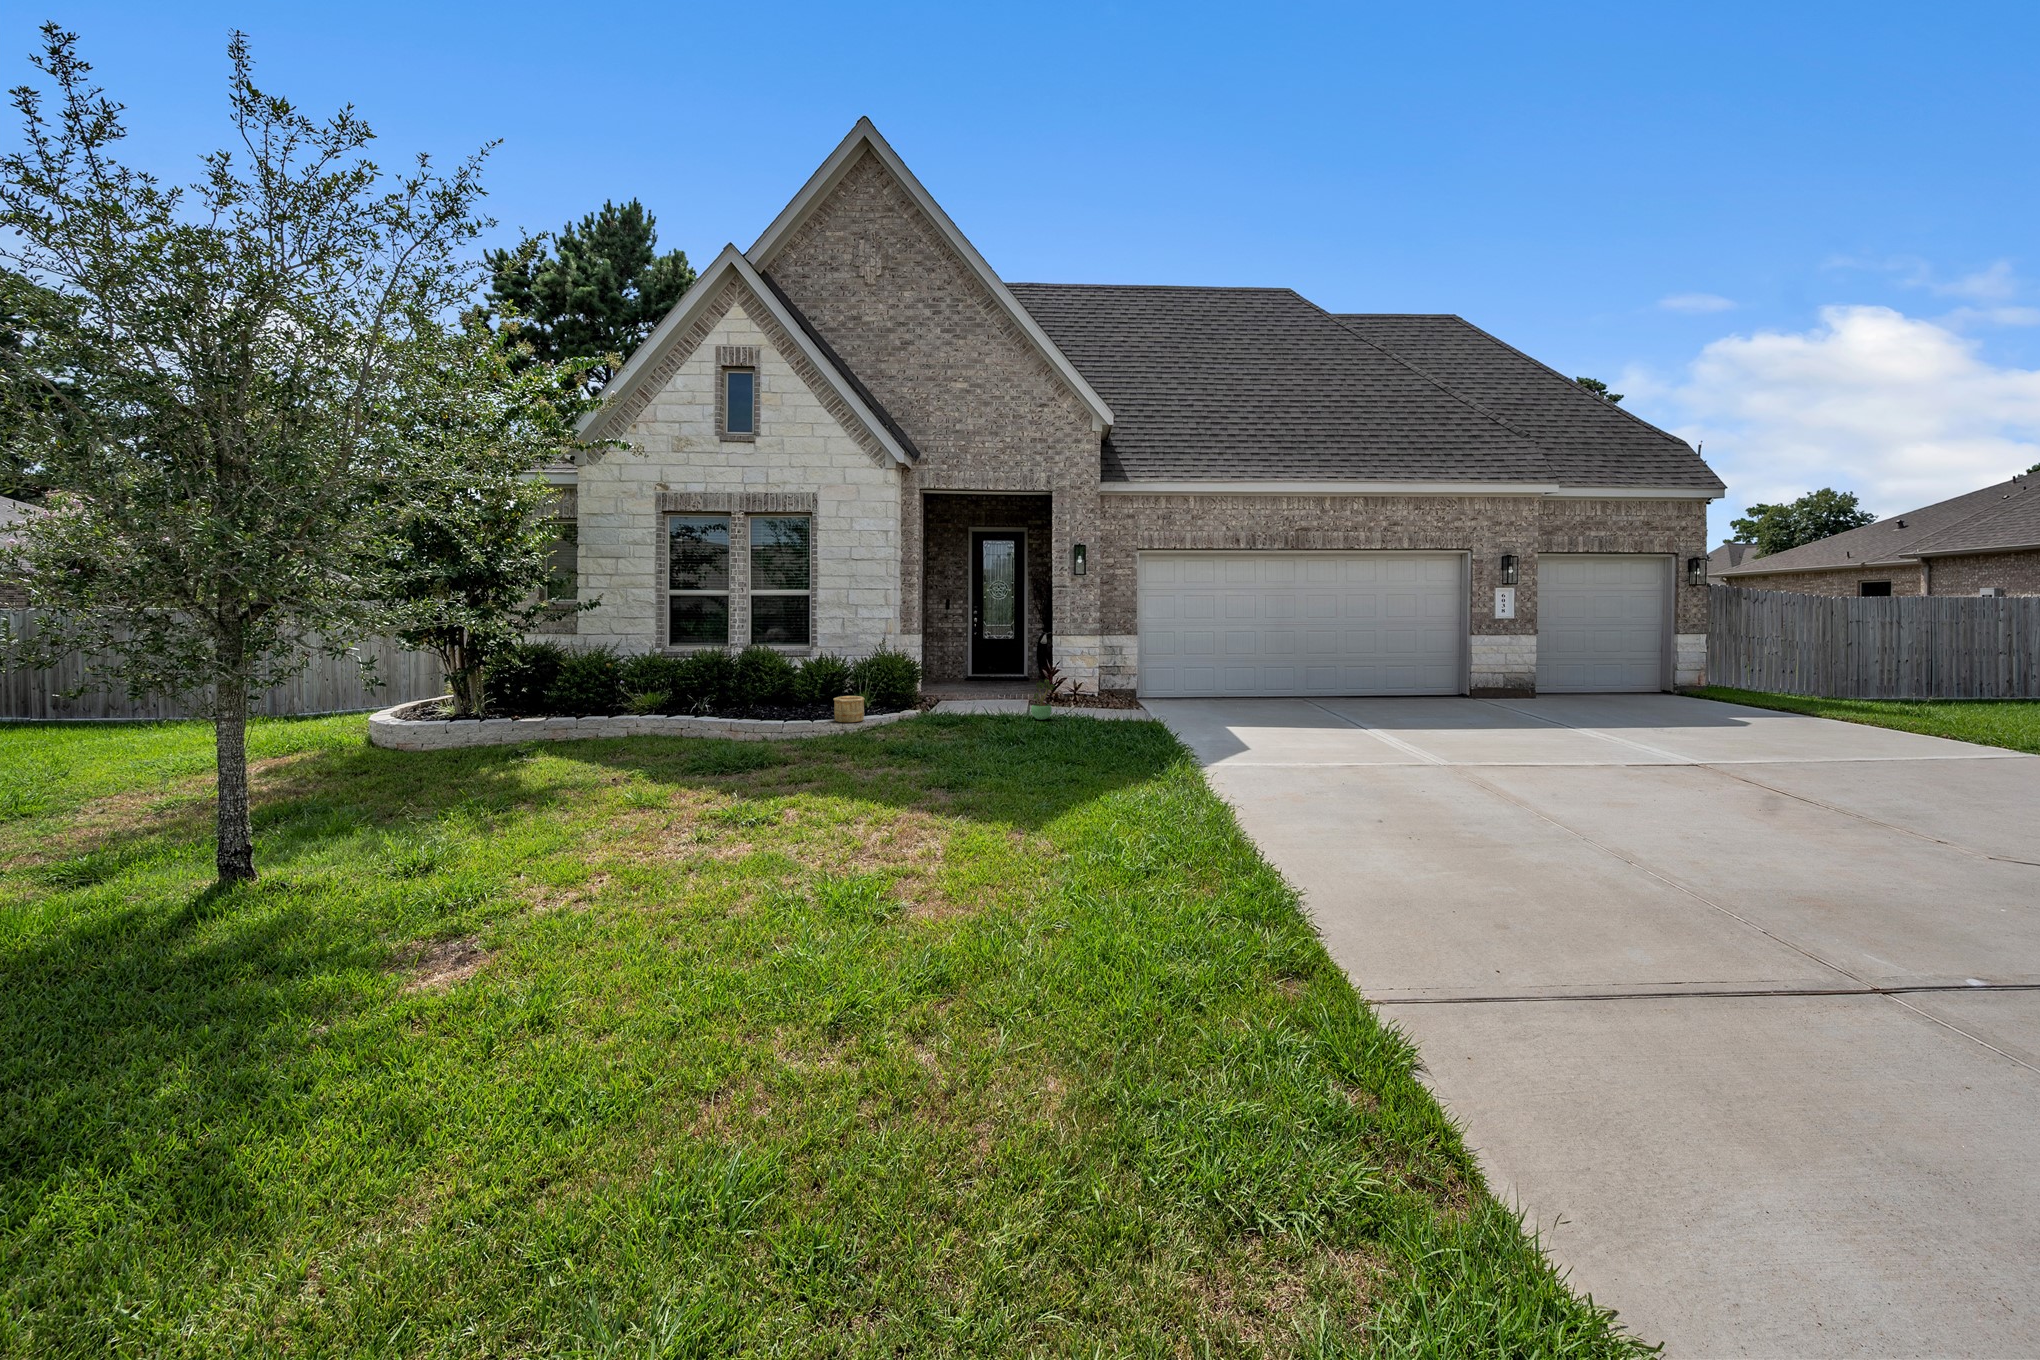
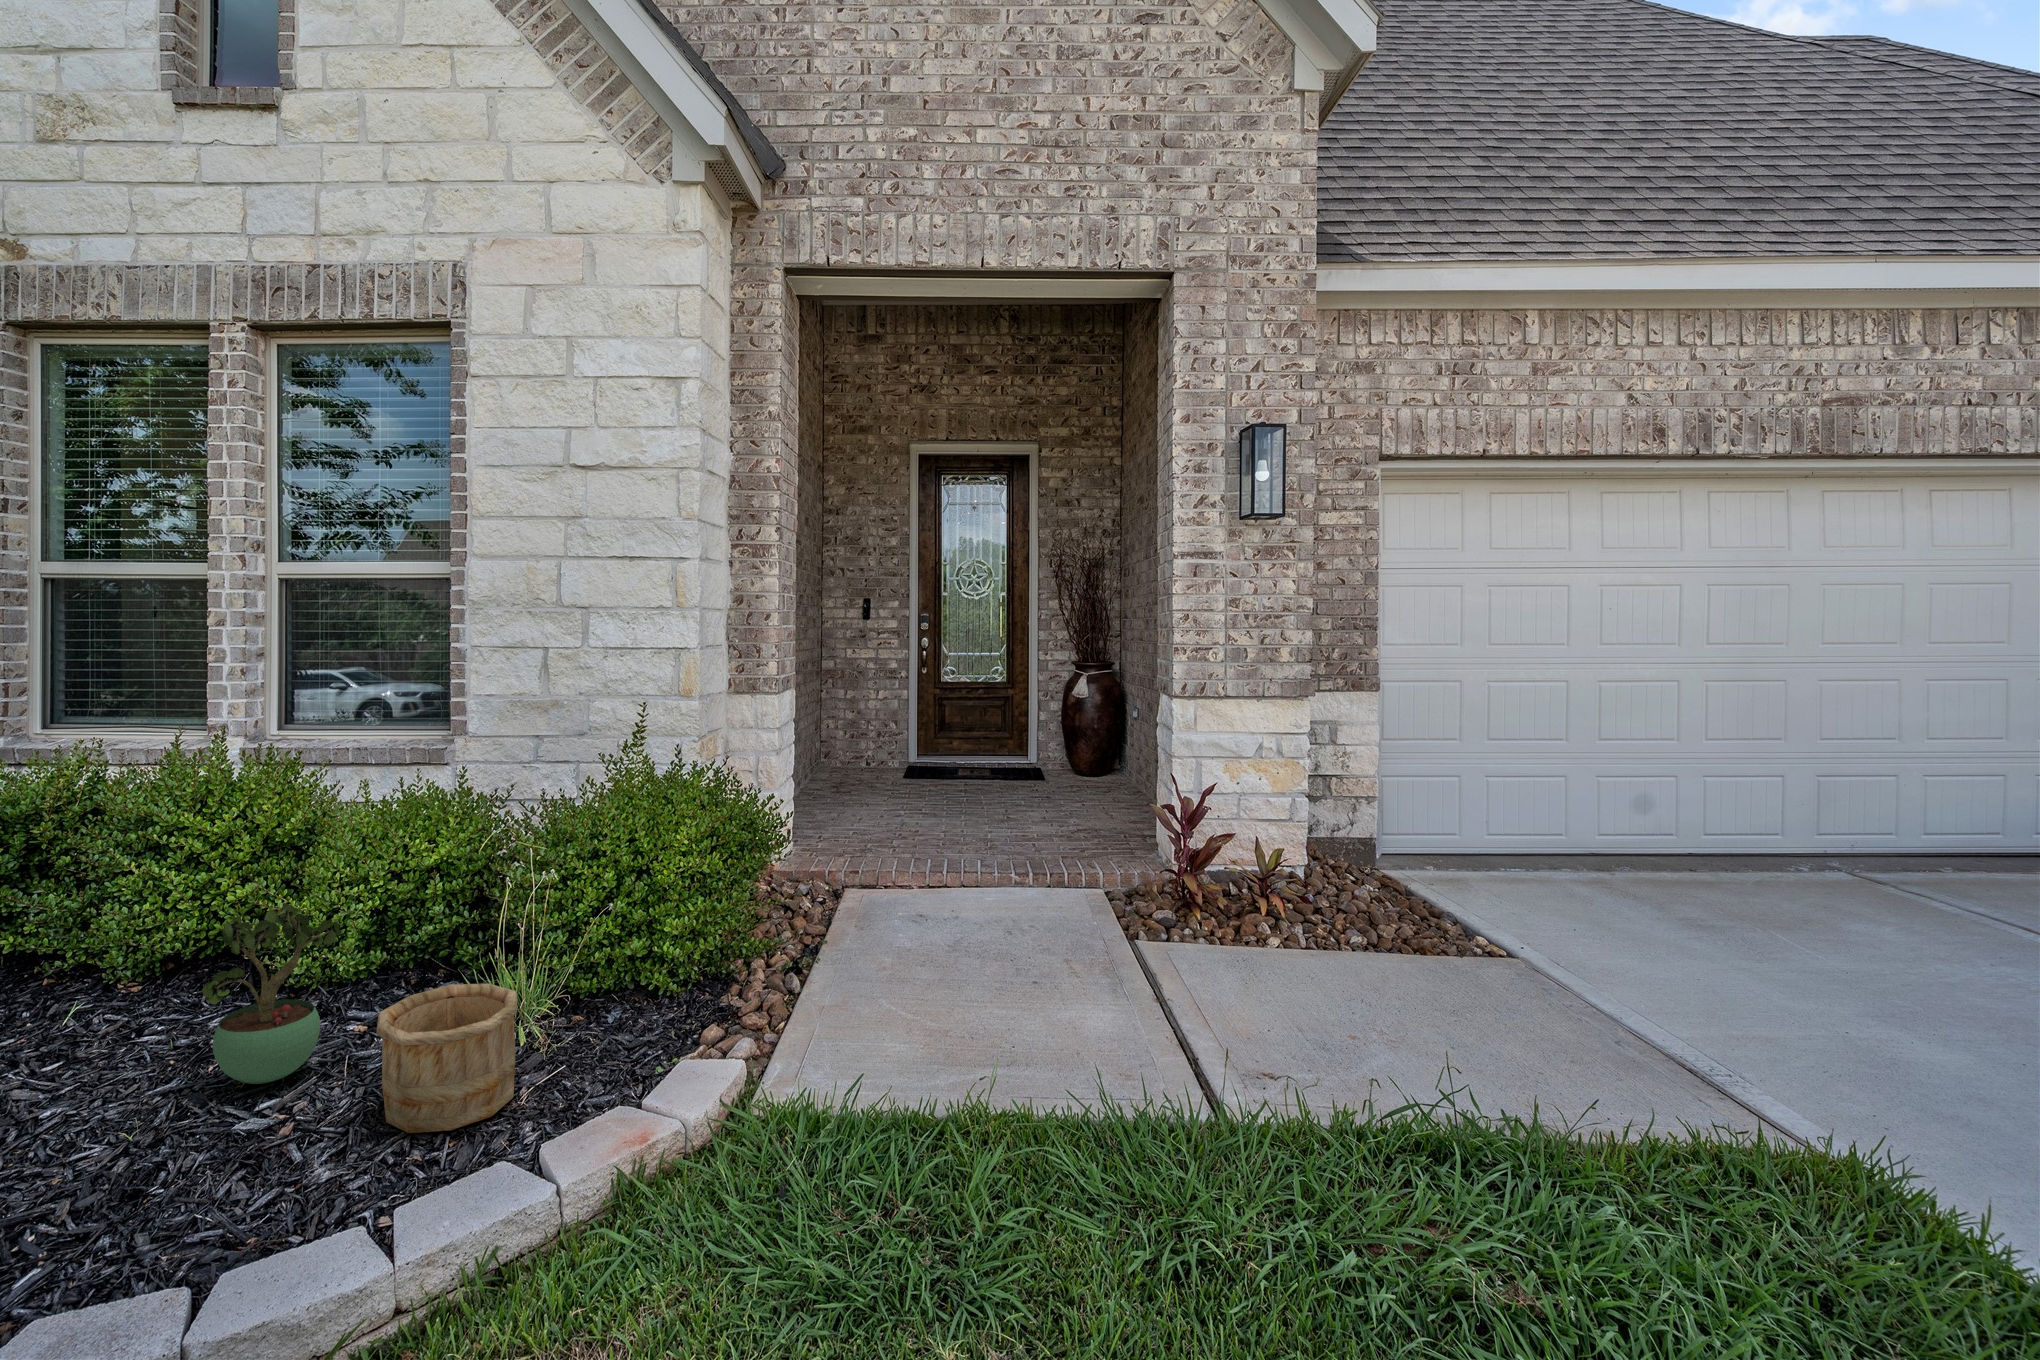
potted plant: present [1031,679,1055,720] -> present [201,903,340,1084]

